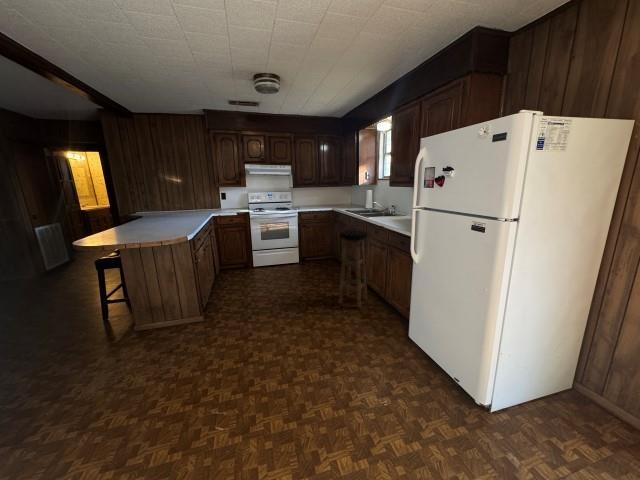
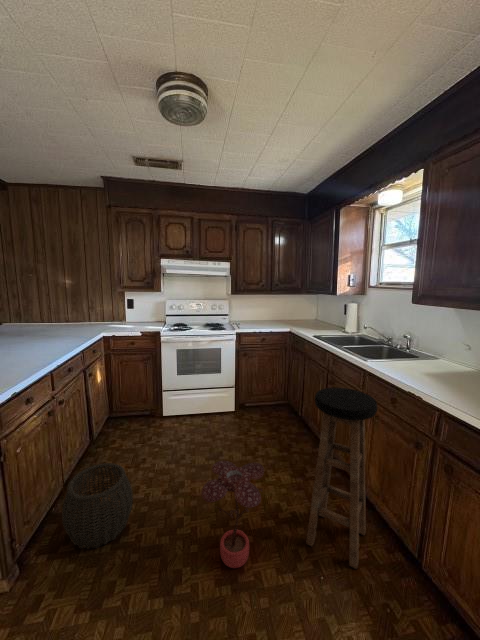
potted plant: none [288,267,317,312] -> present [202,461,264,568]
woven basket: none [218,276,251,312] -> present [62,463,133,549]

